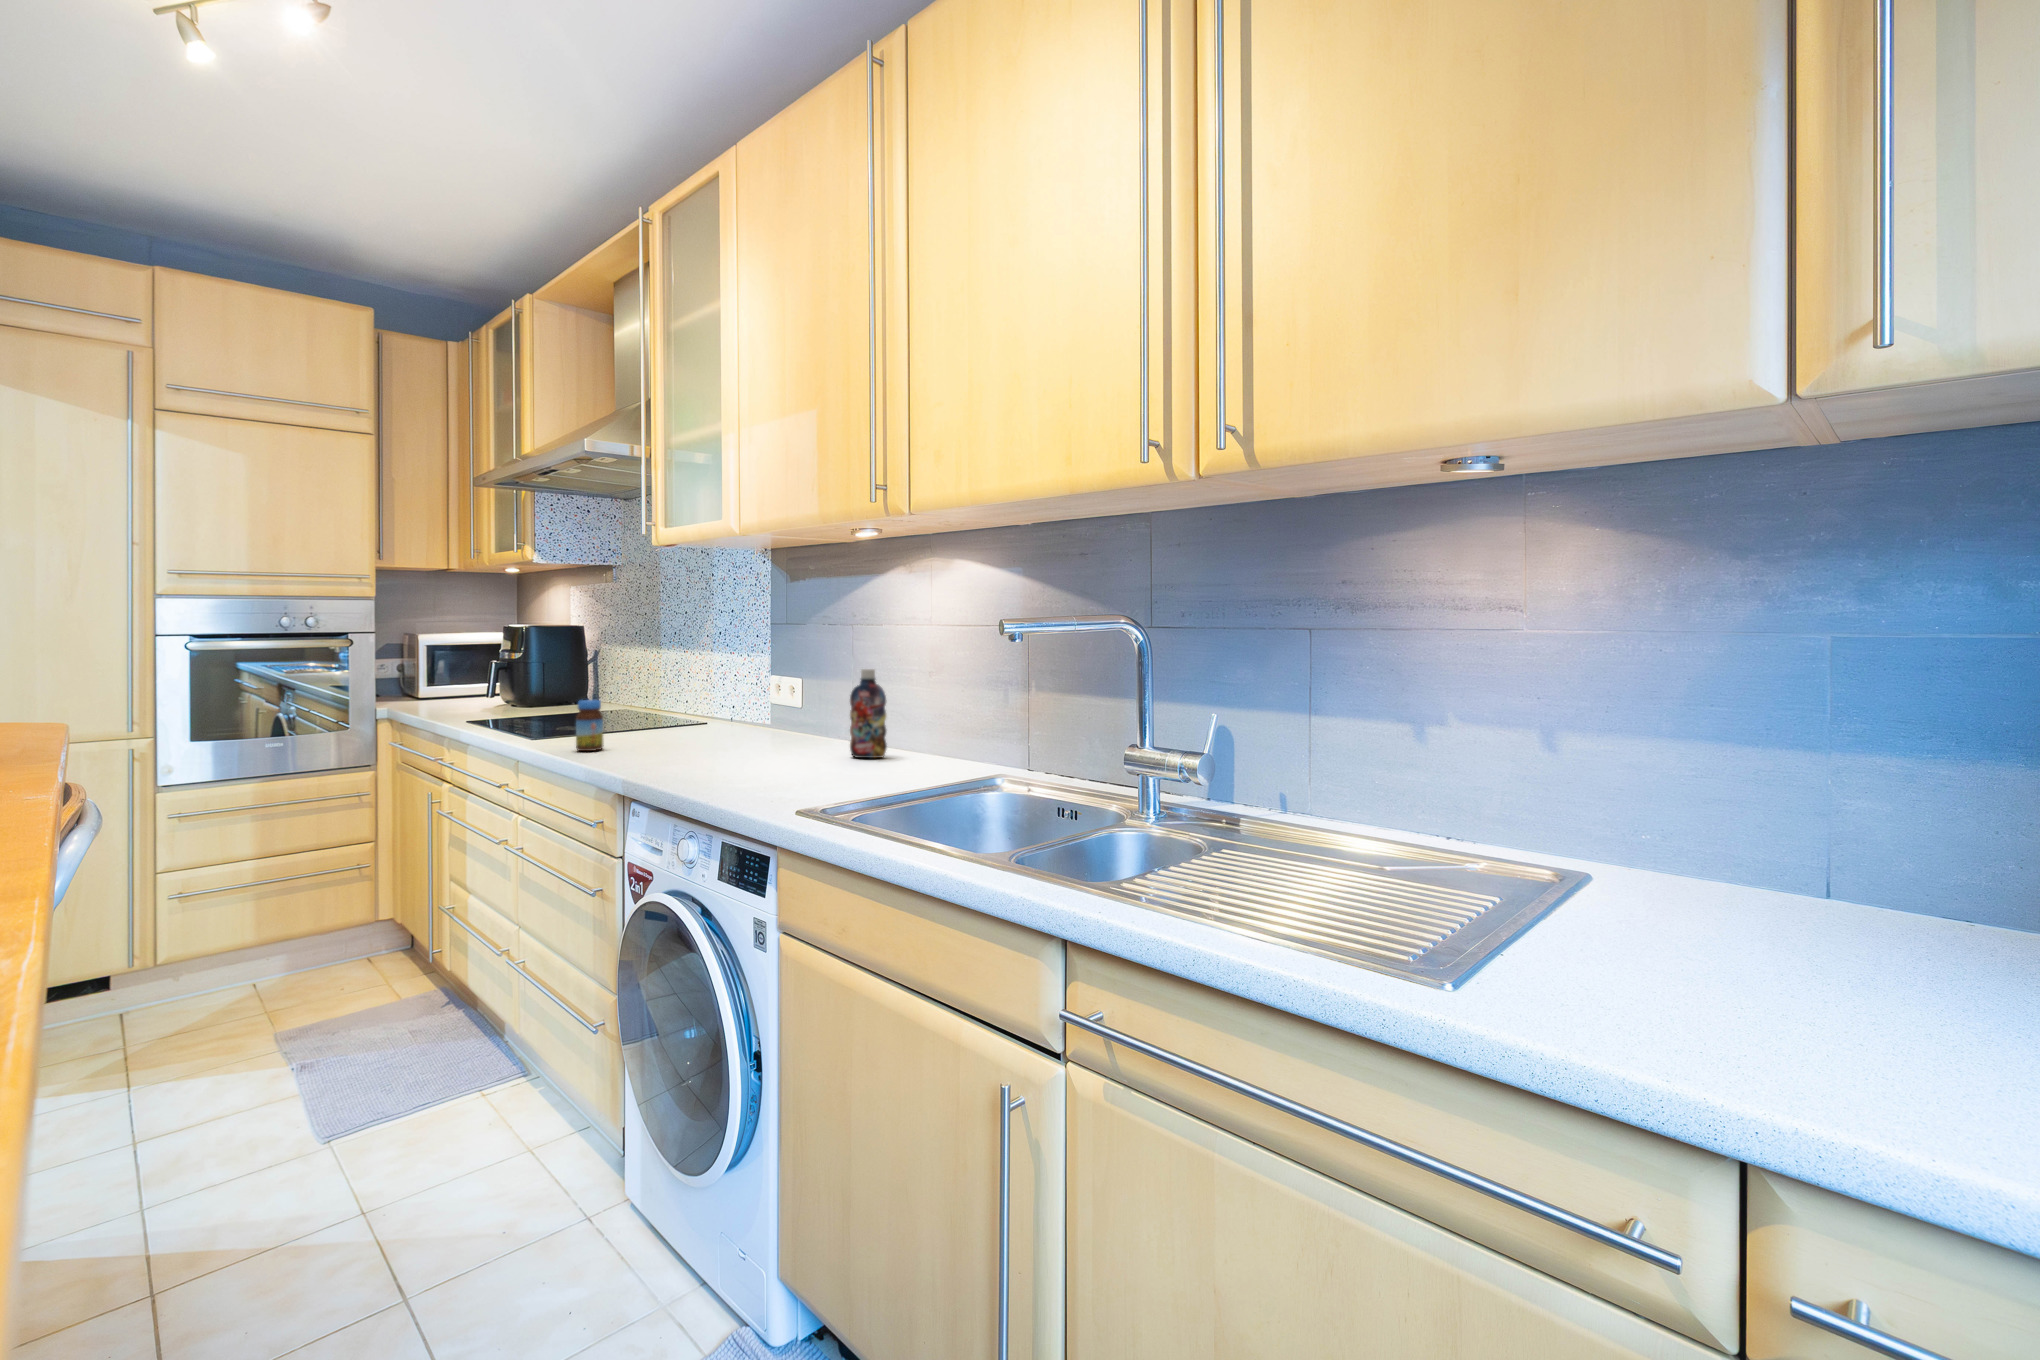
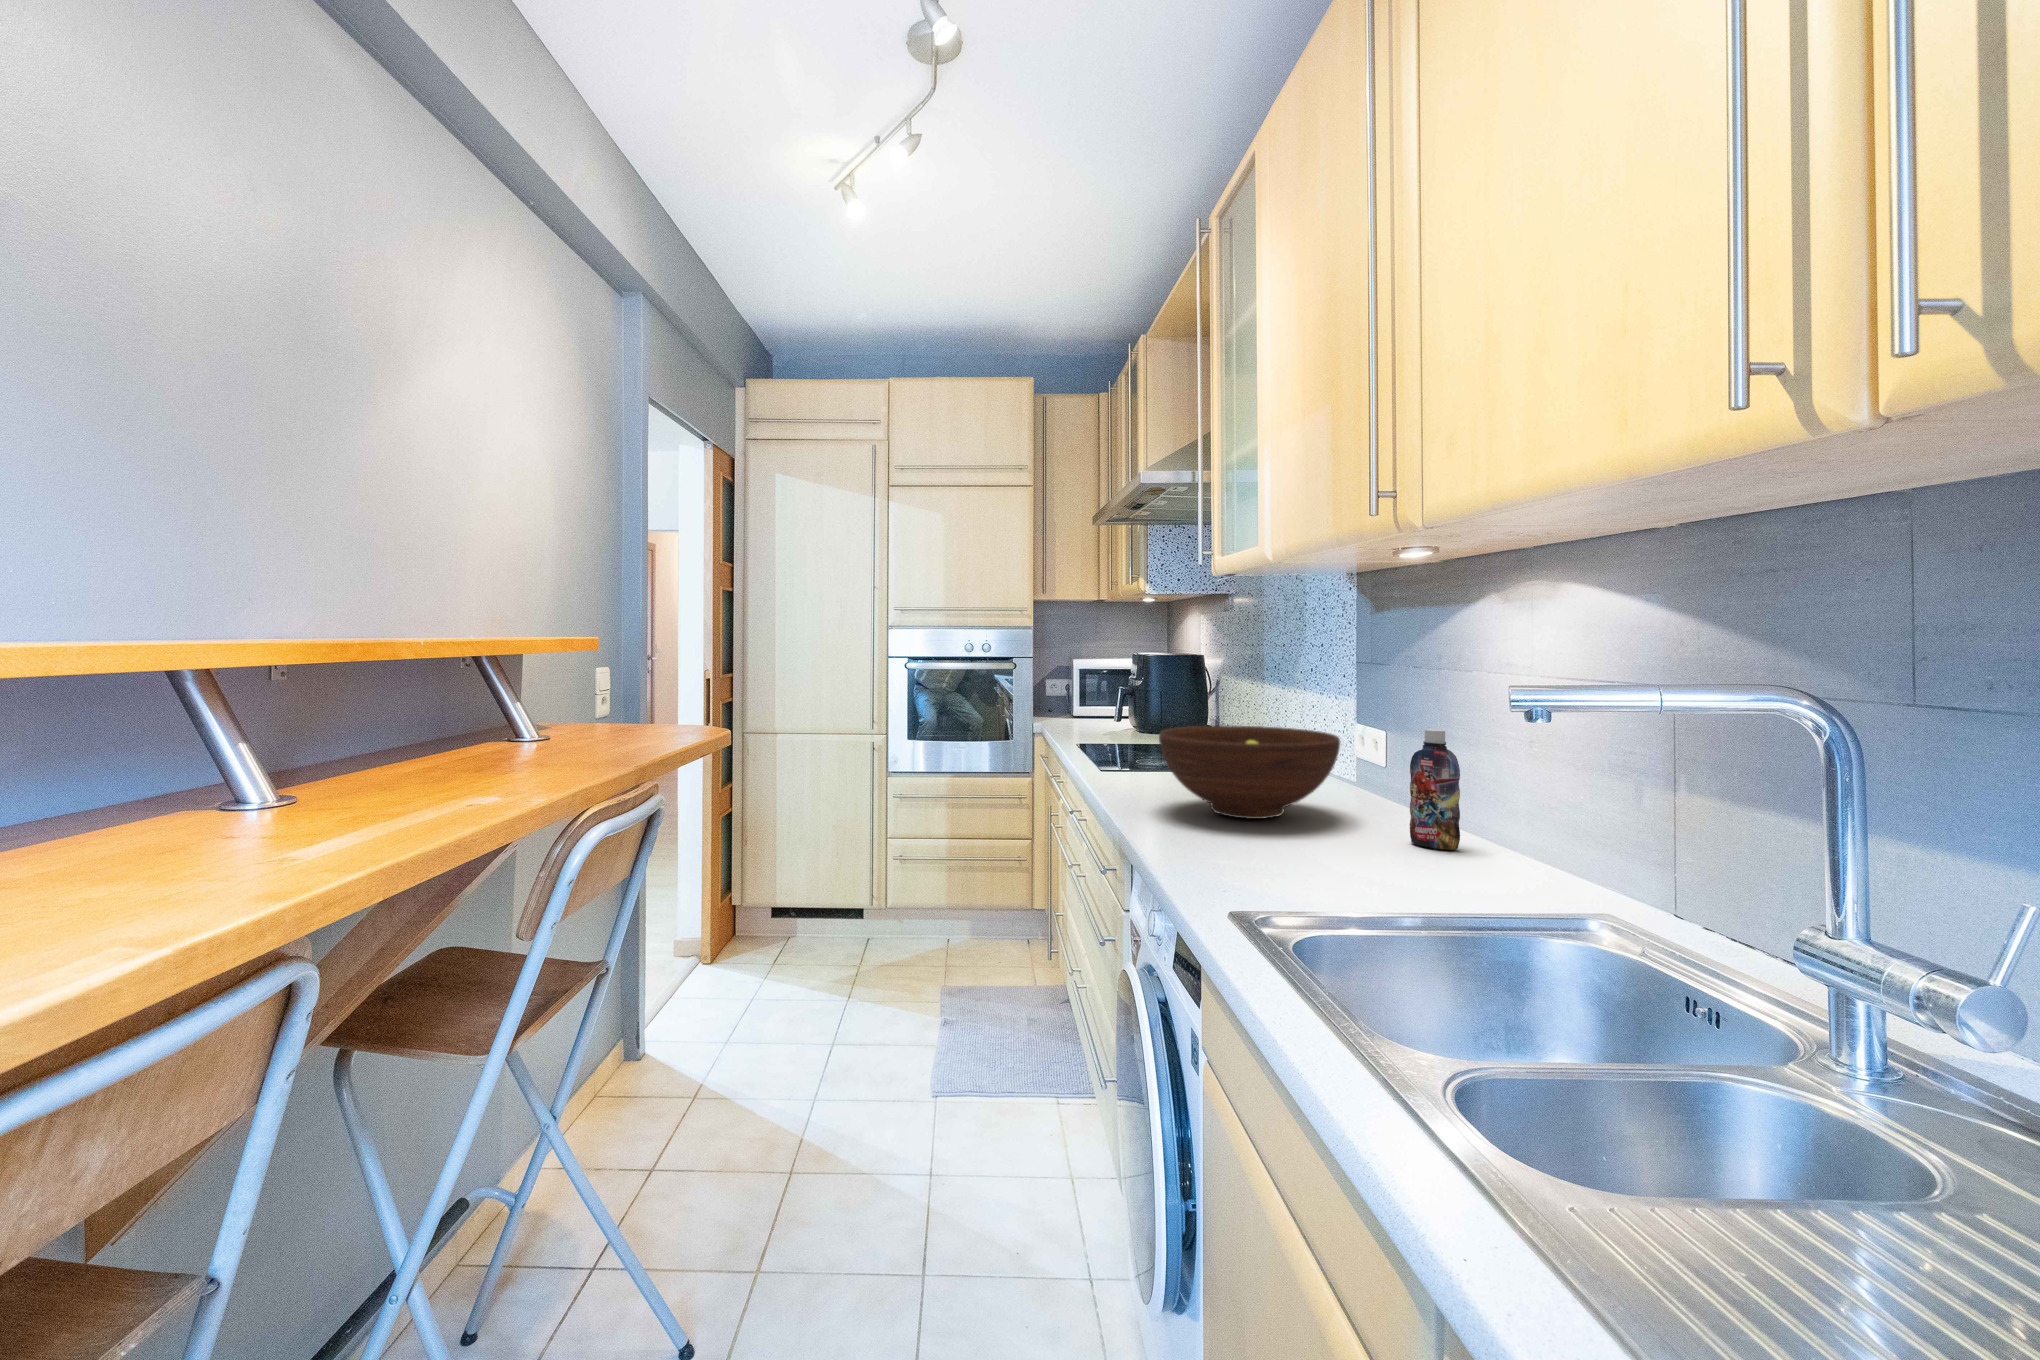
fruit bowl: none [632,680,789,757] -> present [1159,726,1340,819]
jar: present [576,700,604,751] -> none [1123,739,1150,792]

